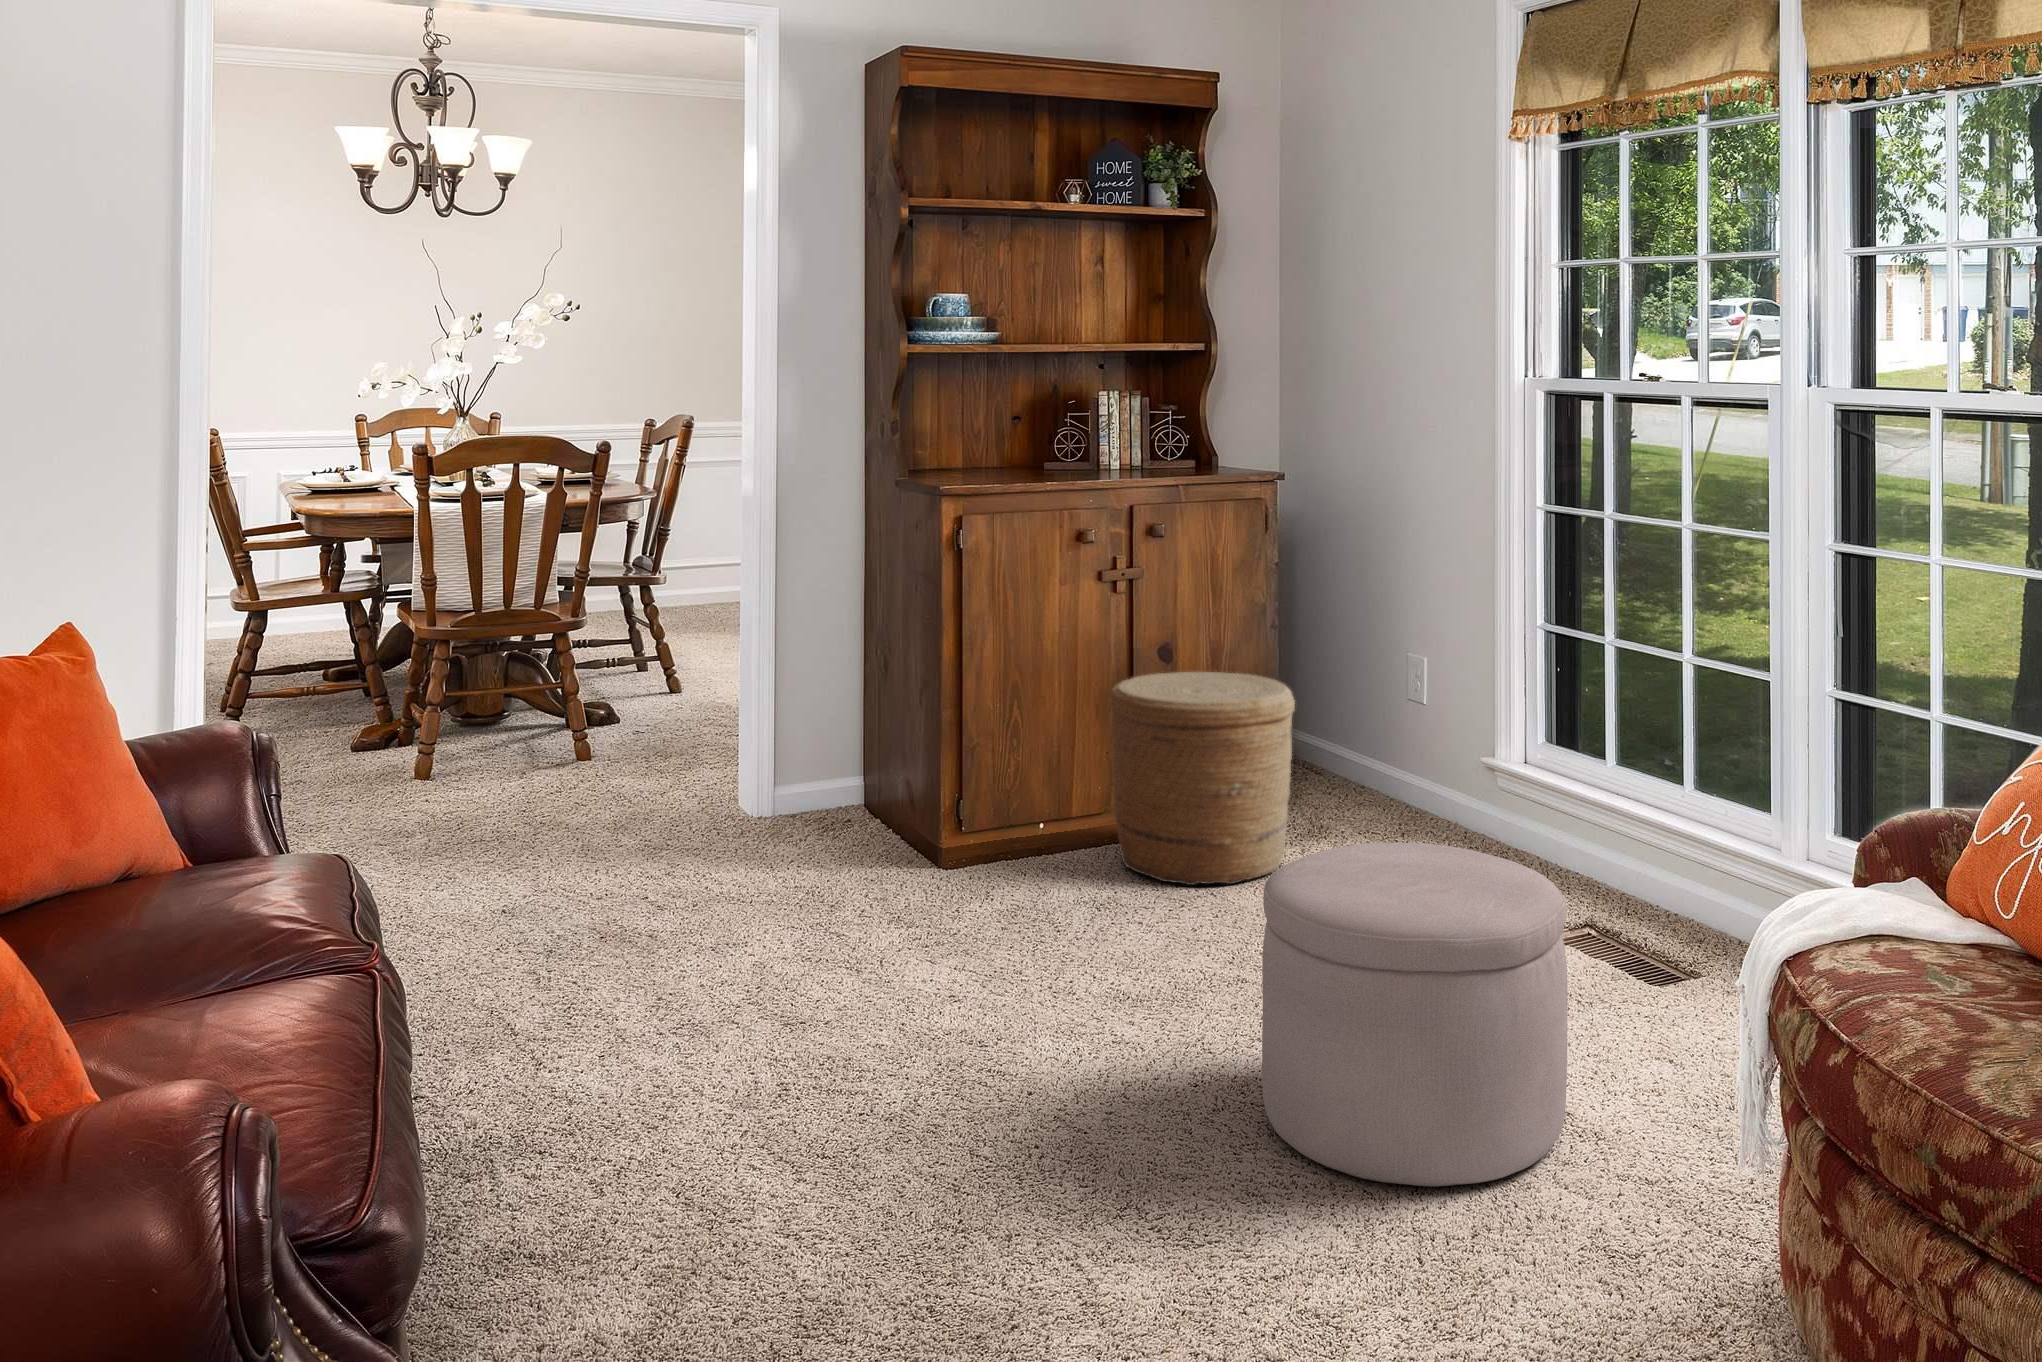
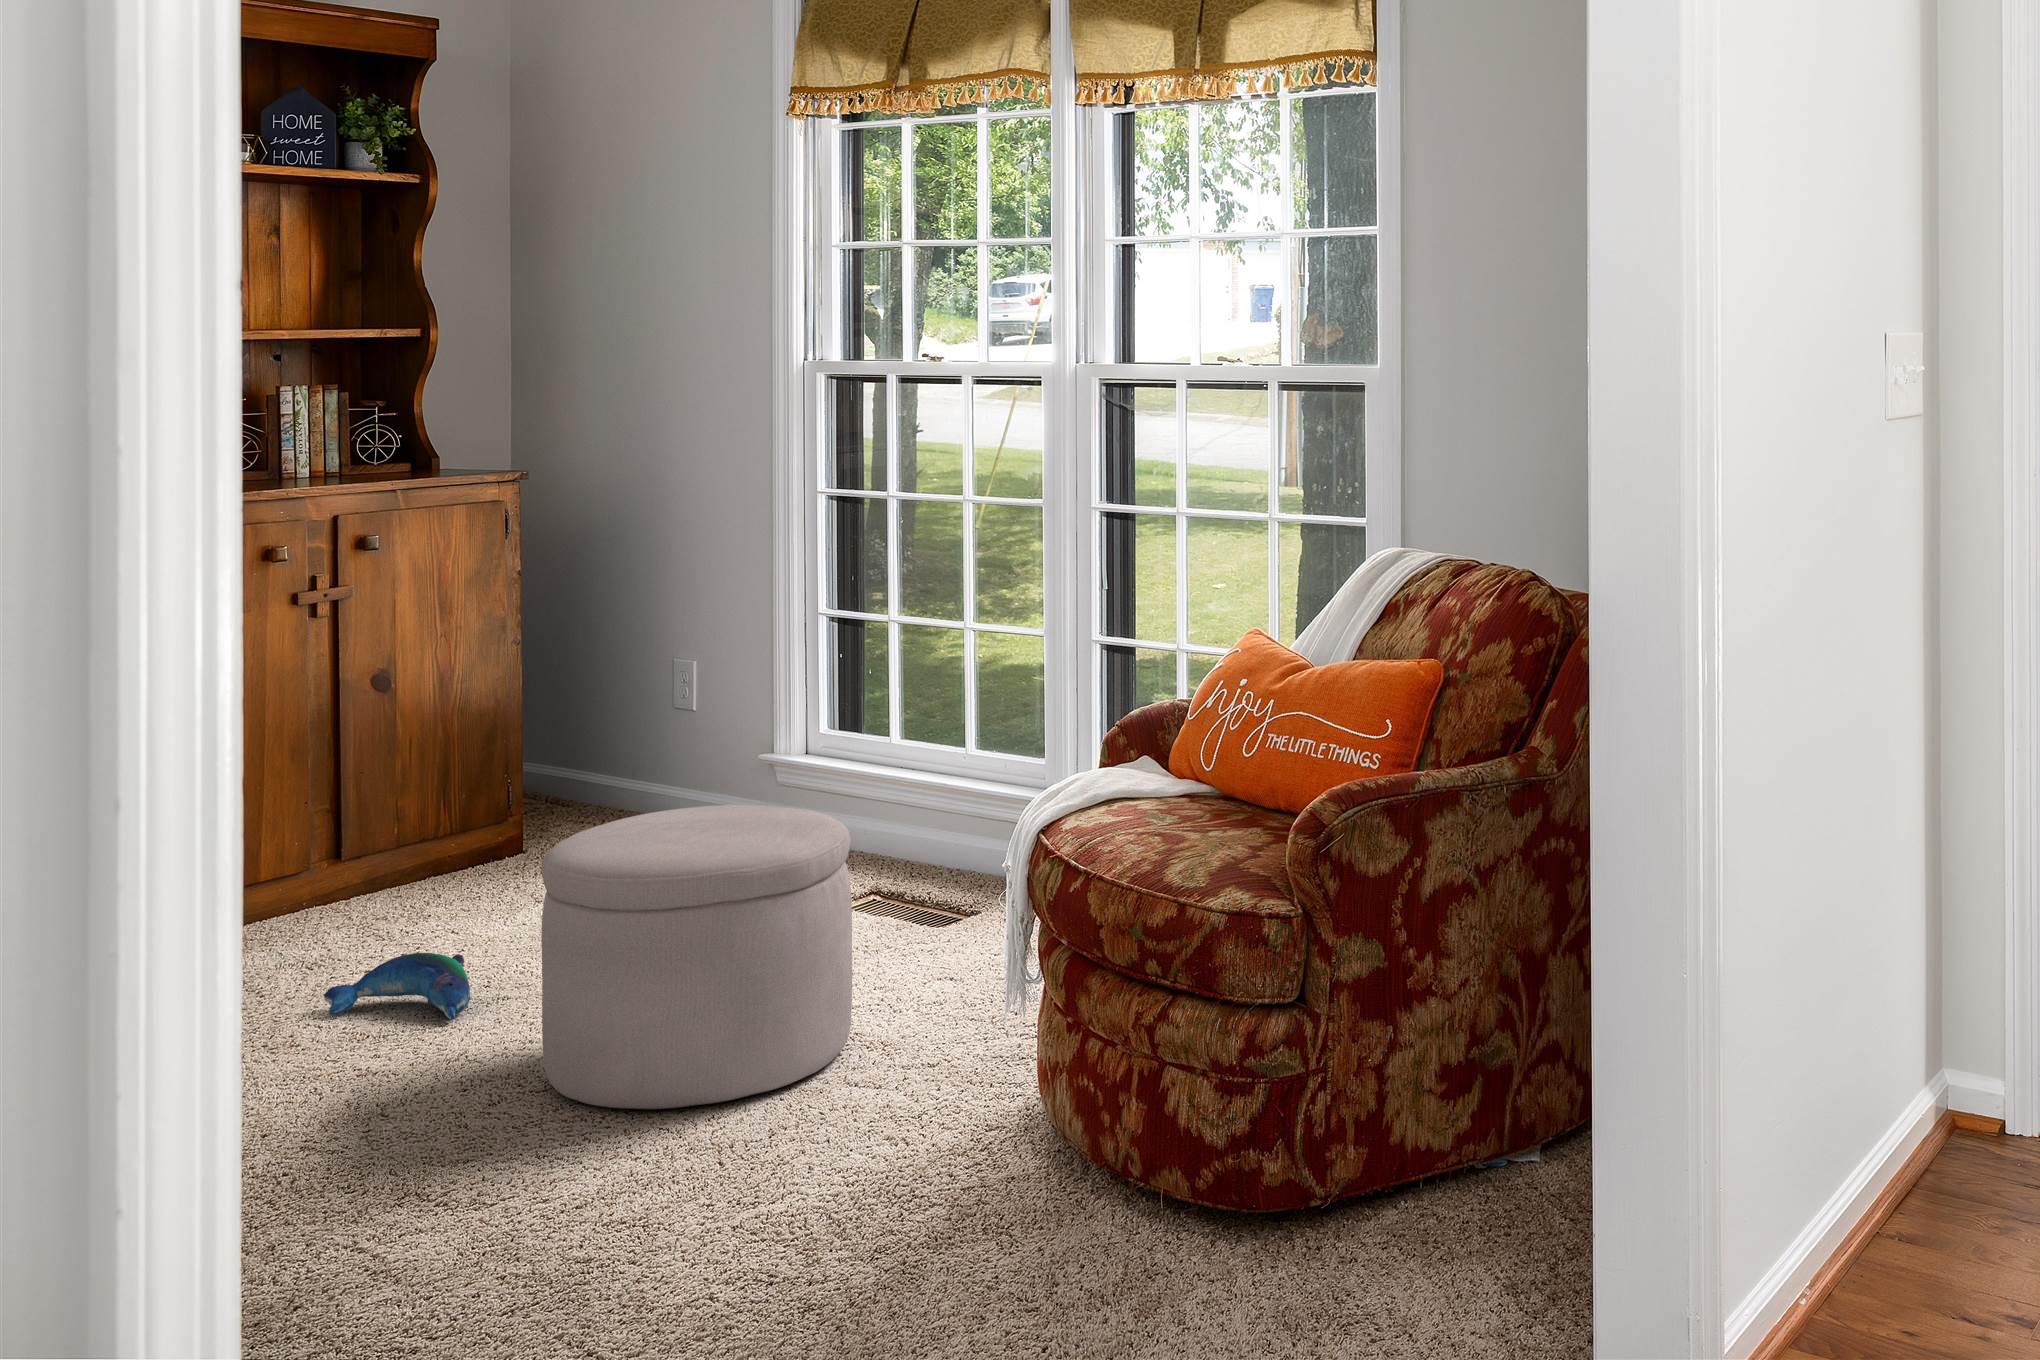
woven basket: present [1109,672,1295,885] -> none [316,692,548,923]
plush toy: none [1095,932,1211,1009] -> present [324,953,470,1020]

